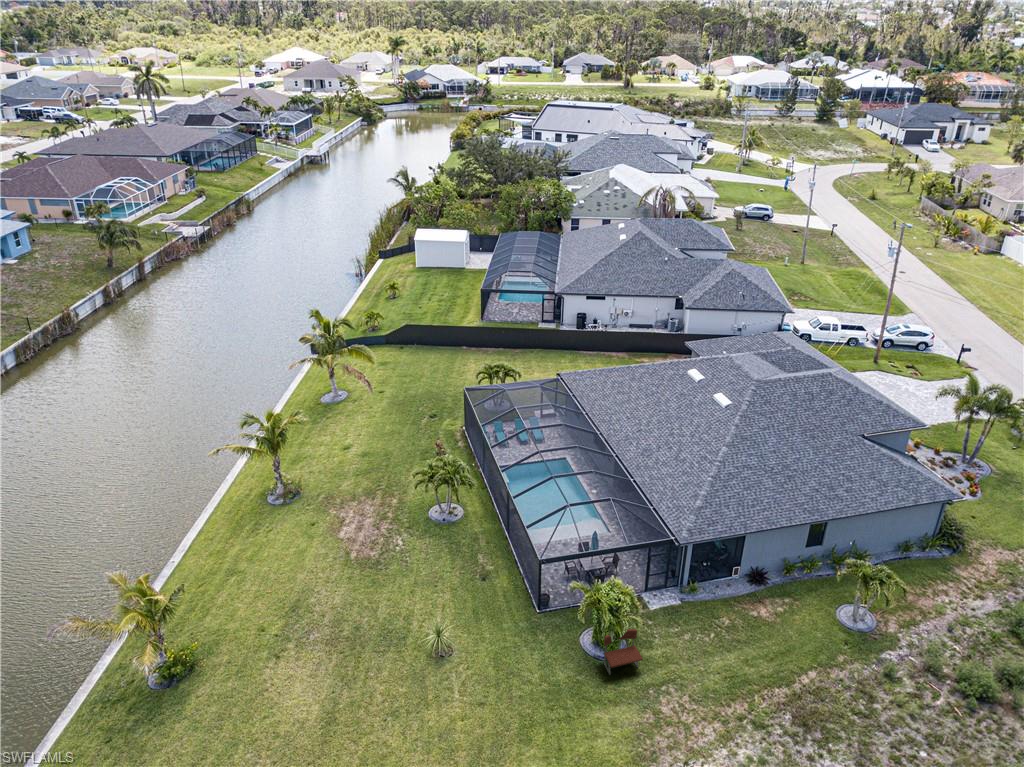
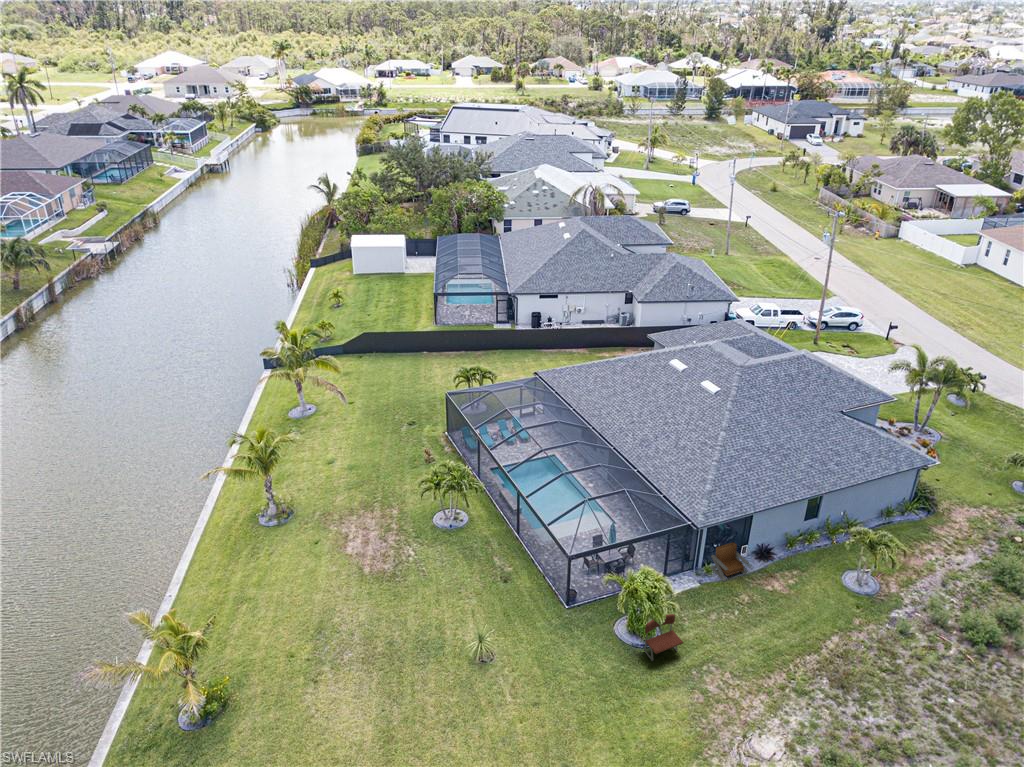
lounge chair: none [695,562,734,602] -> present [710,542,748,581]

